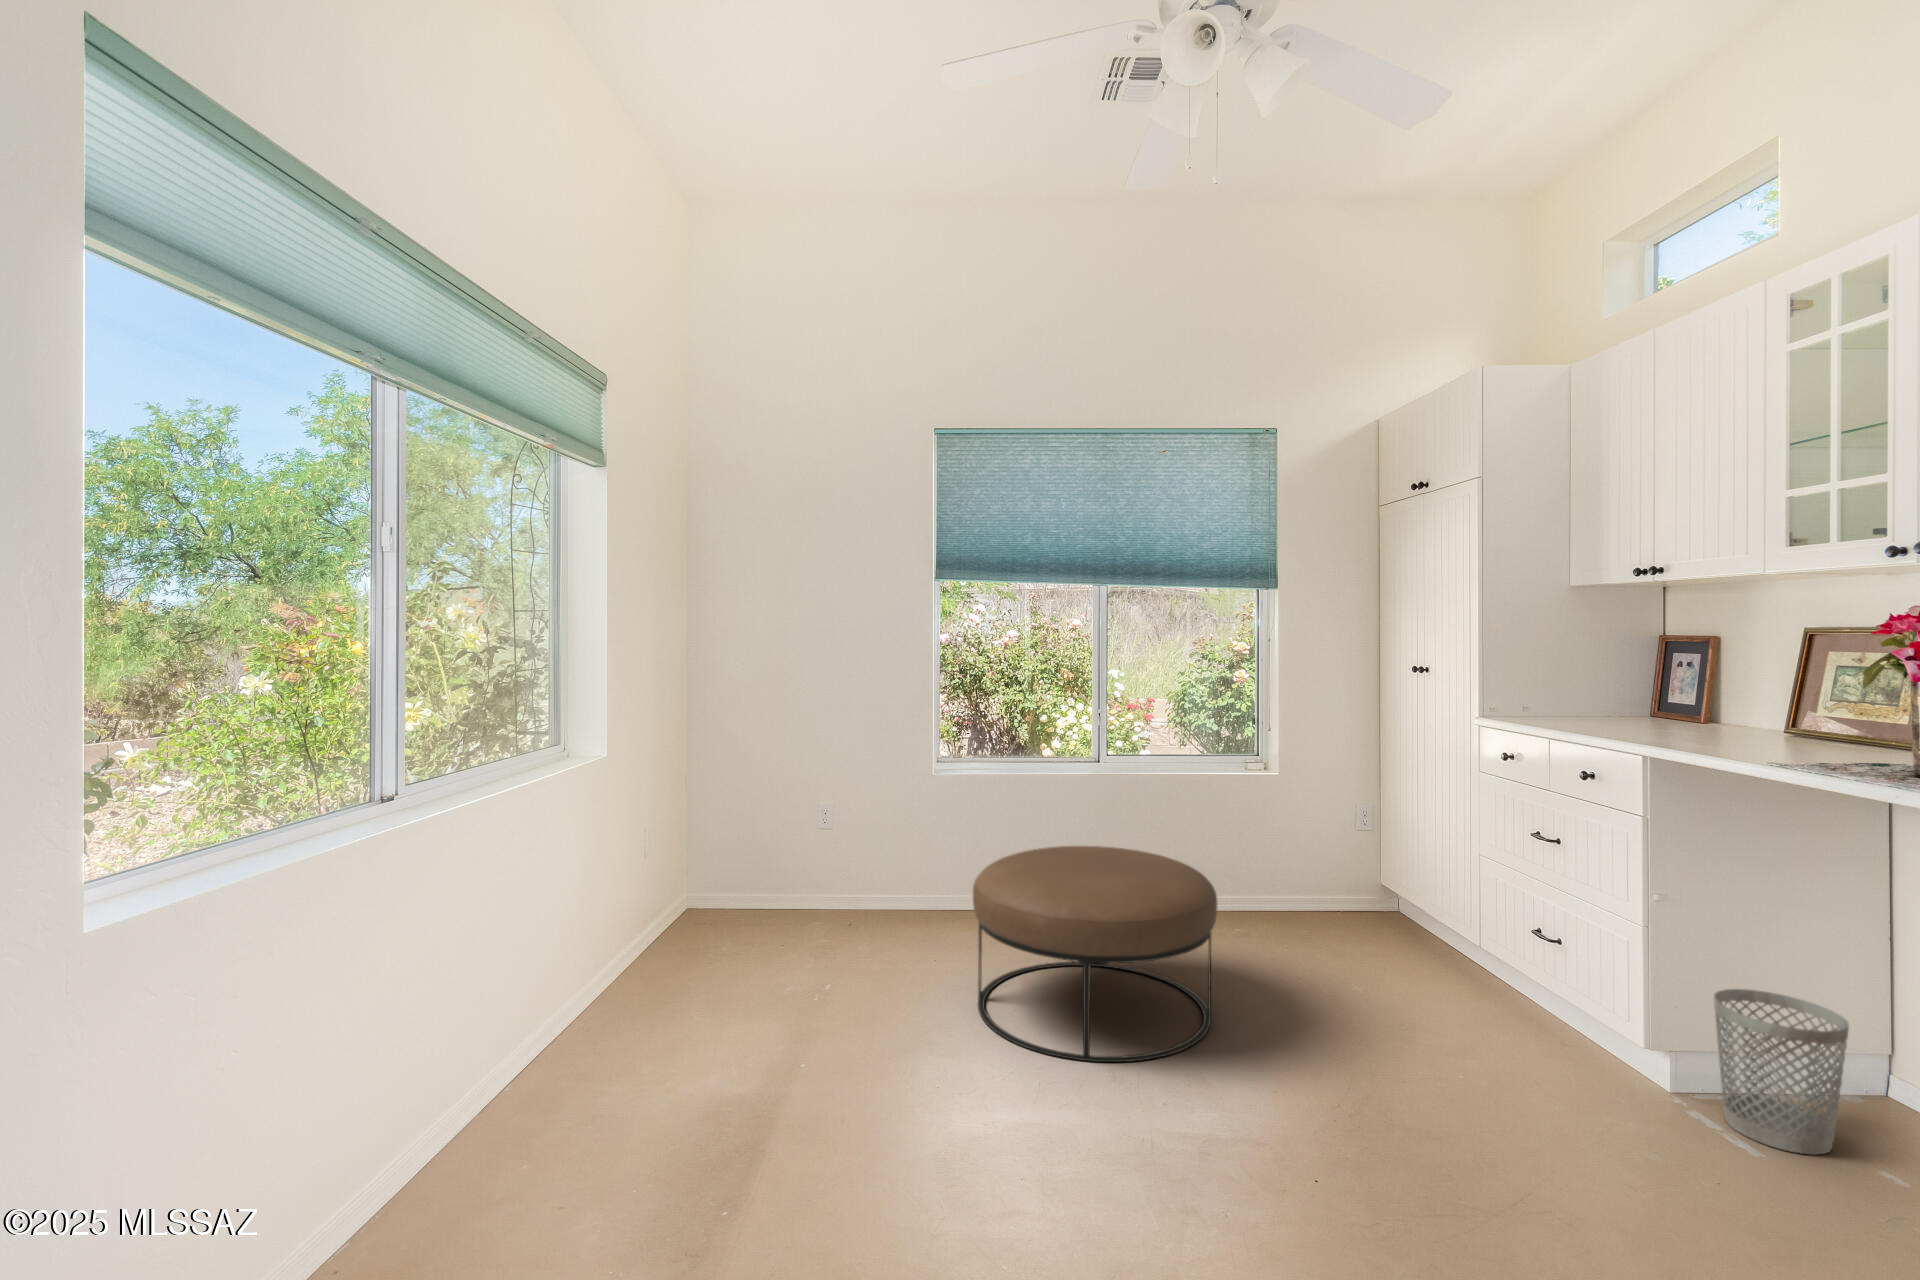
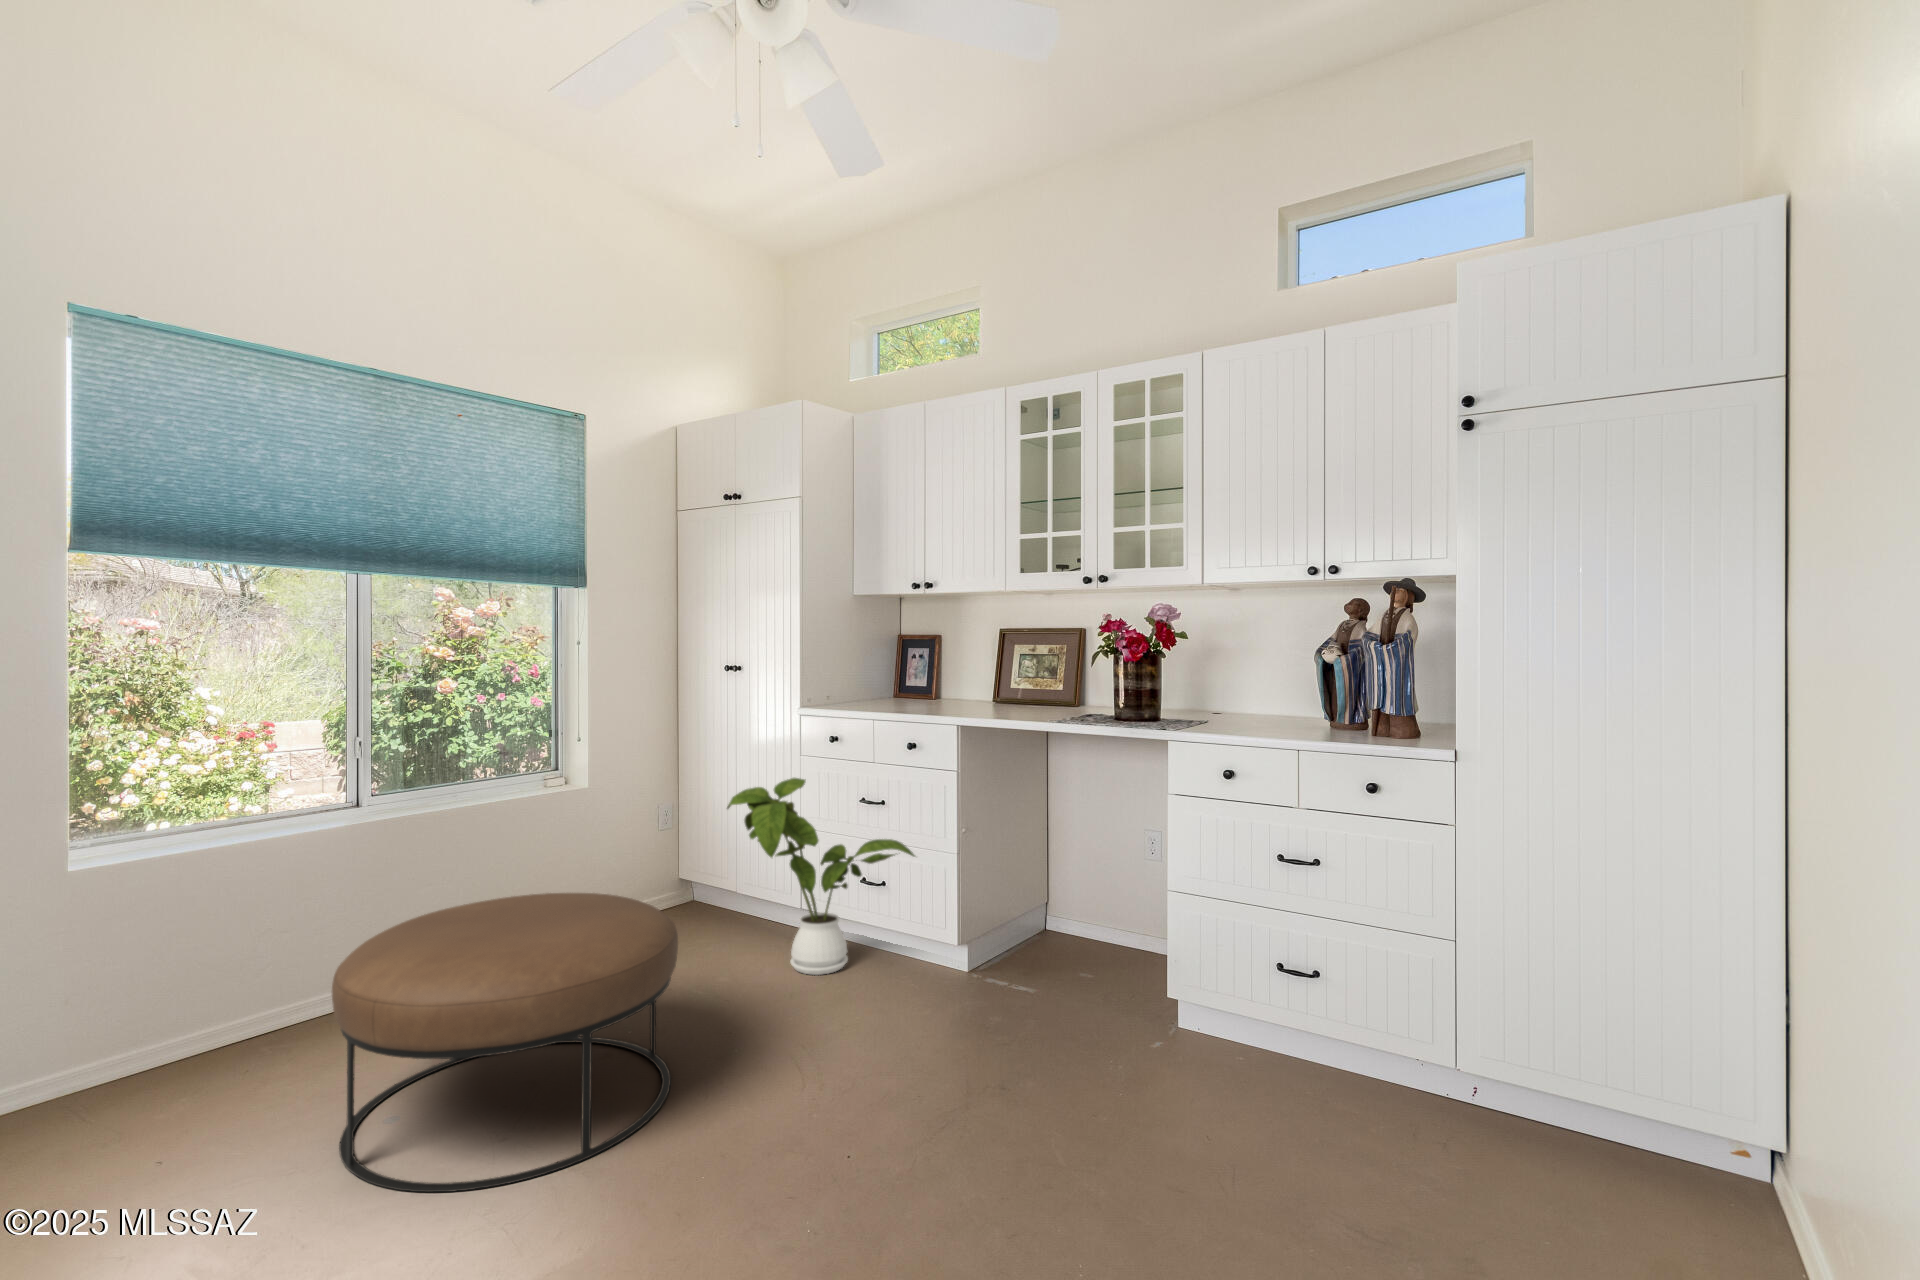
house plant: none [1336,793,1561,1024] -> present [727,778,915,975]
wastebasket: present [1714,989,1849,1155] -> none [1004,874,1071,975]

